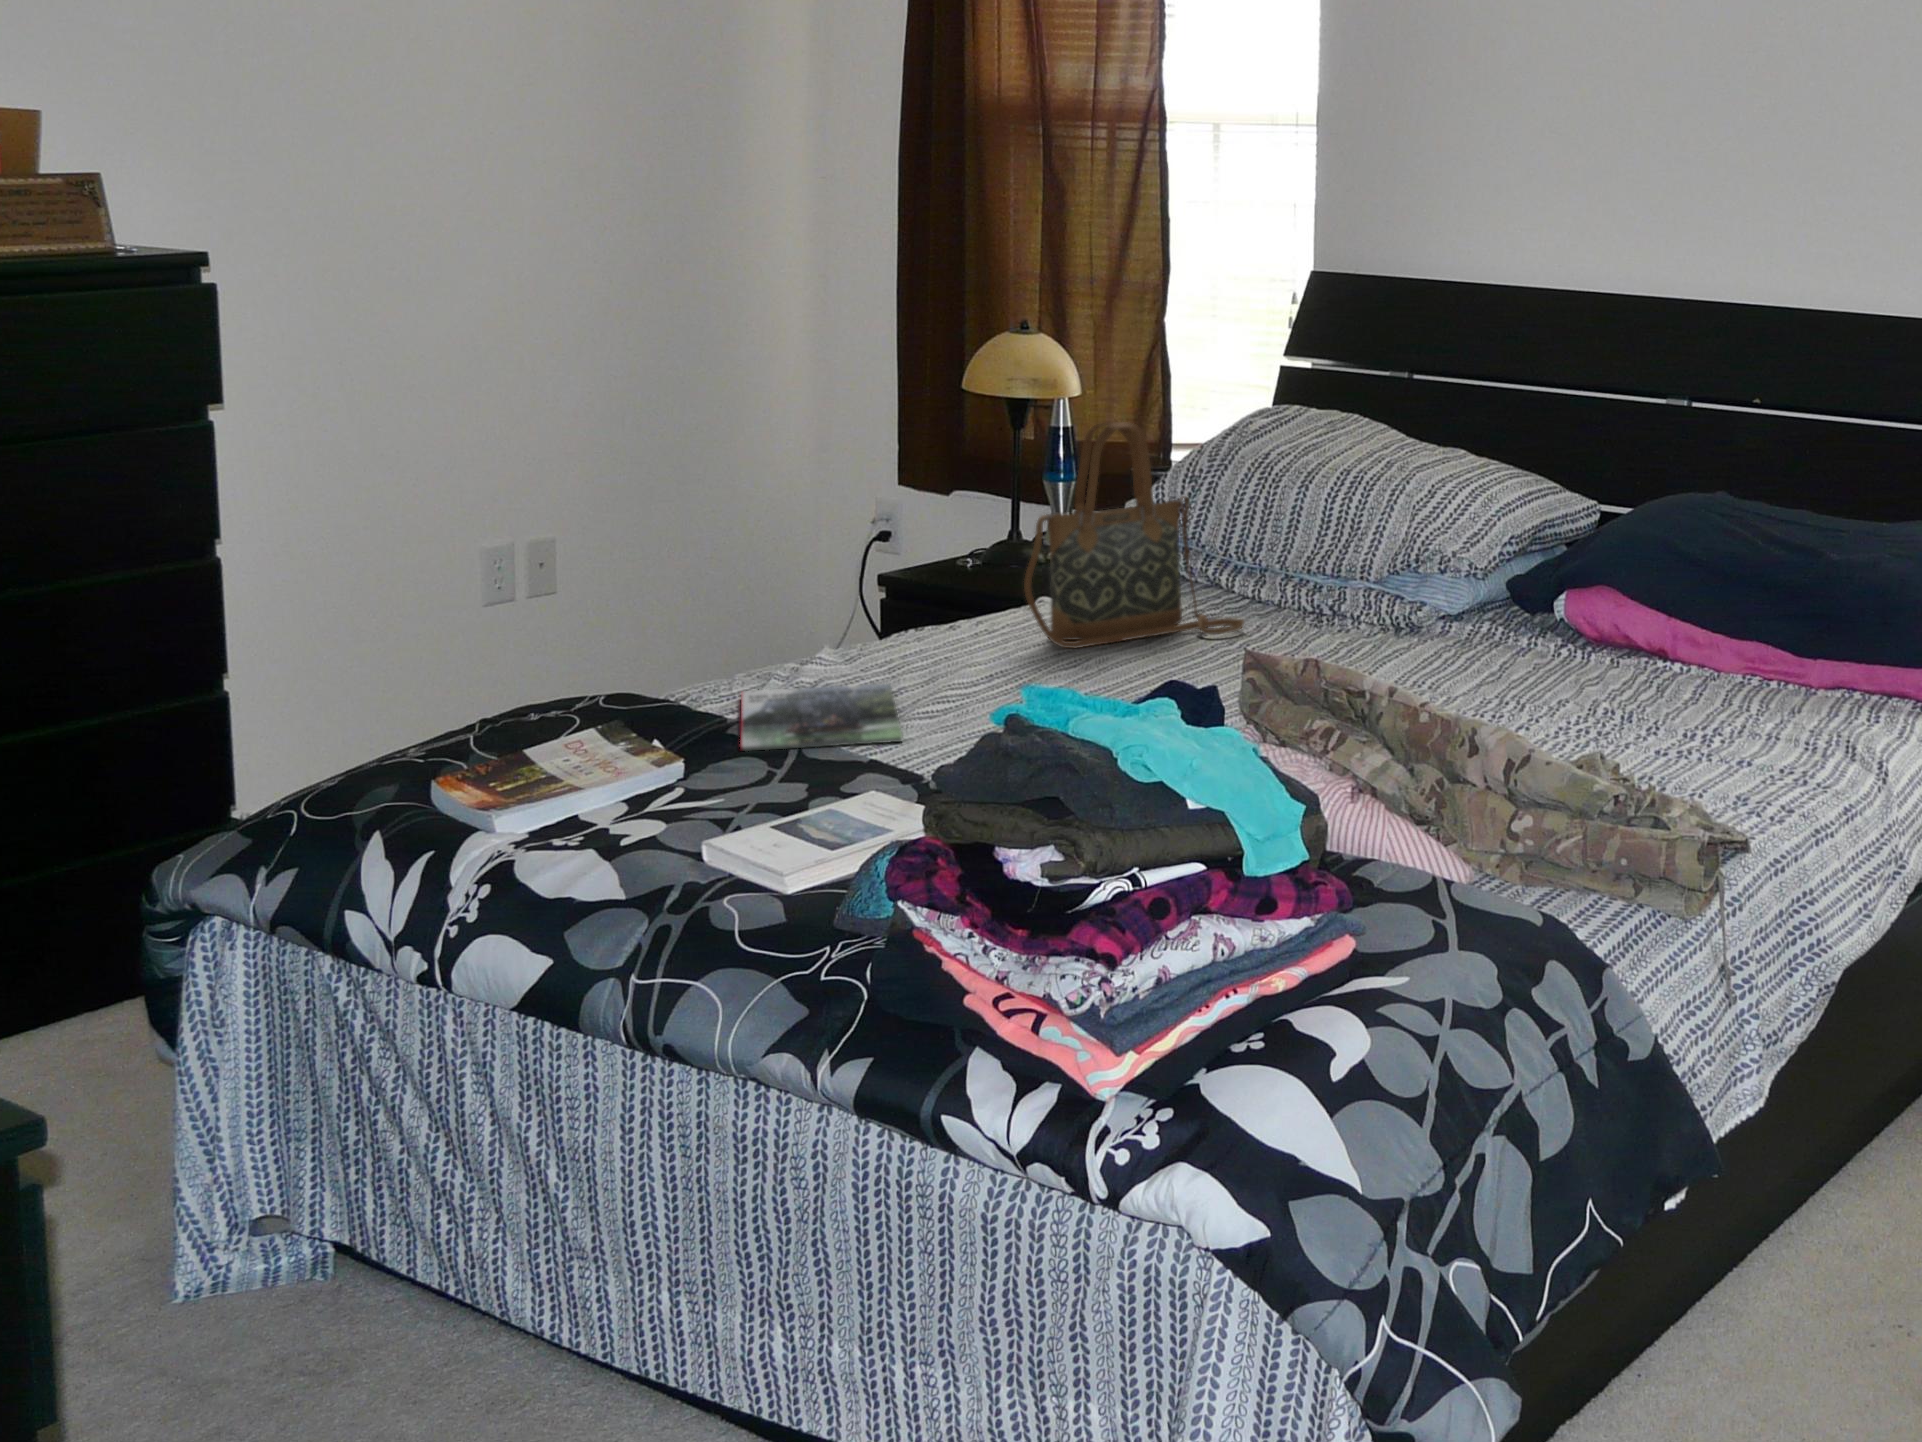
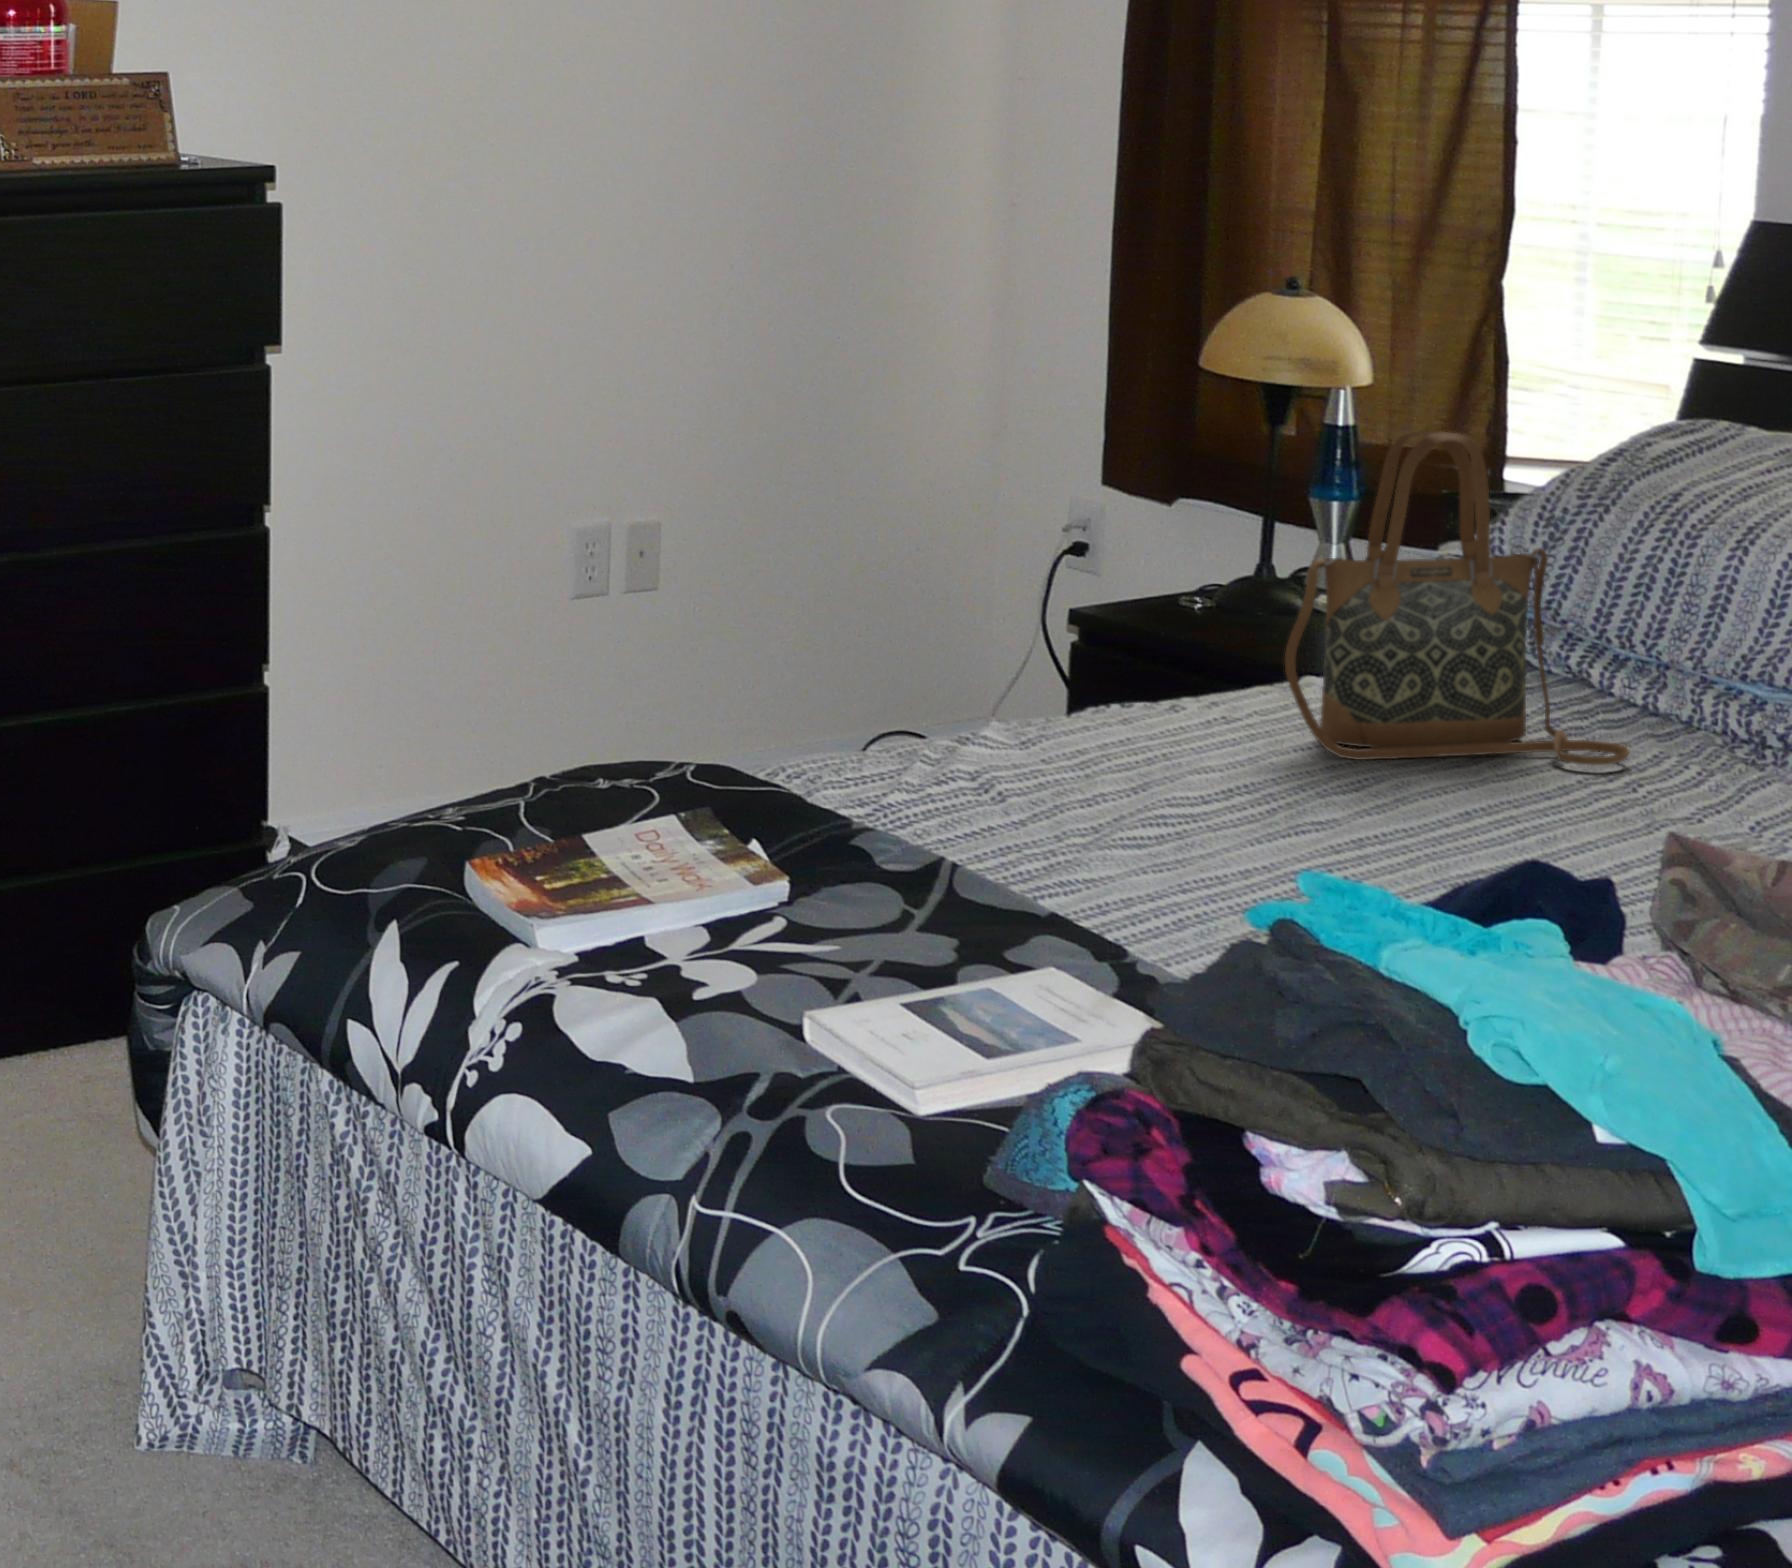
magazine: present [740,684,902,751] -> none [868,766,1098,879]

